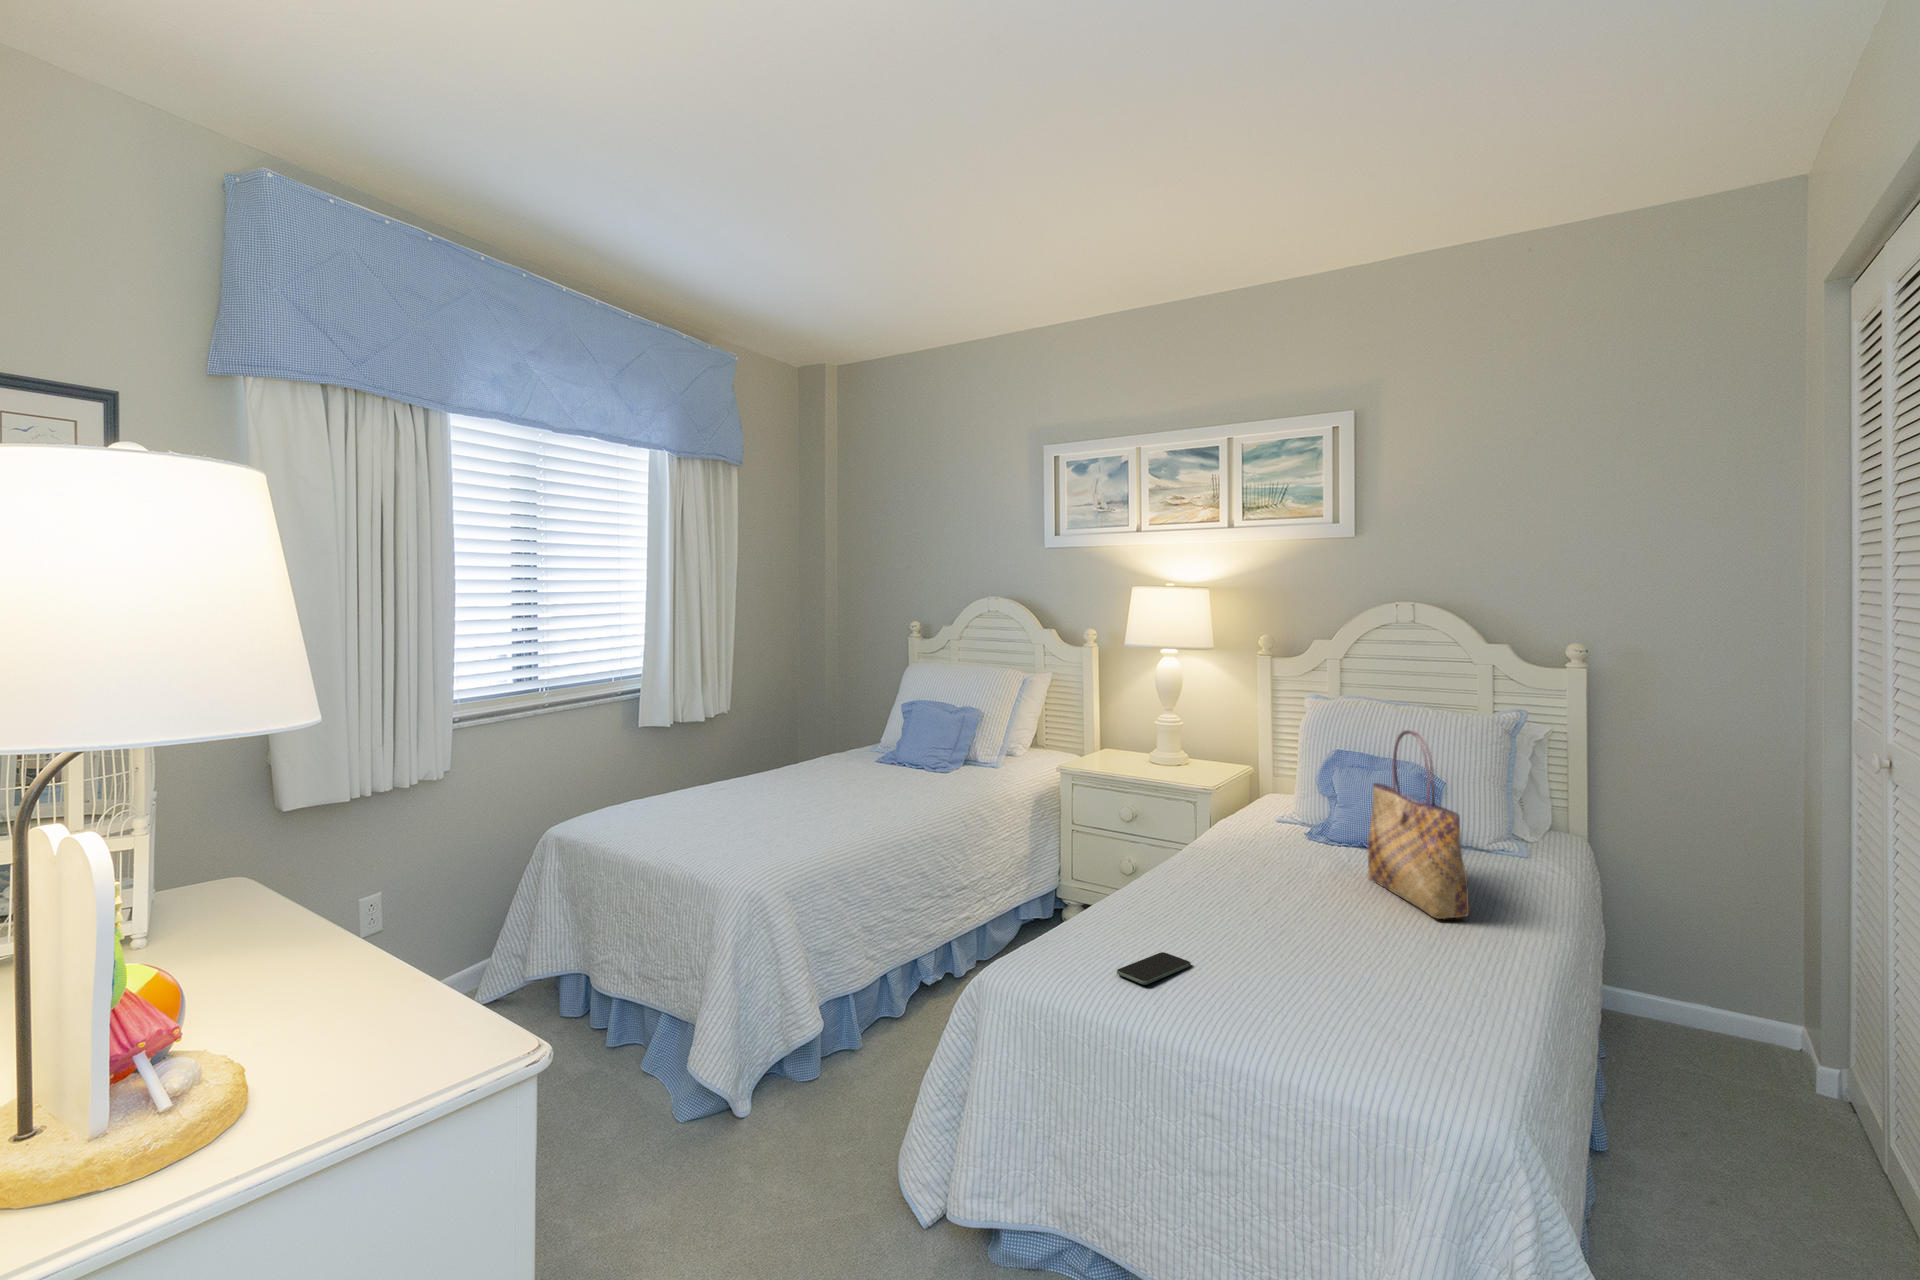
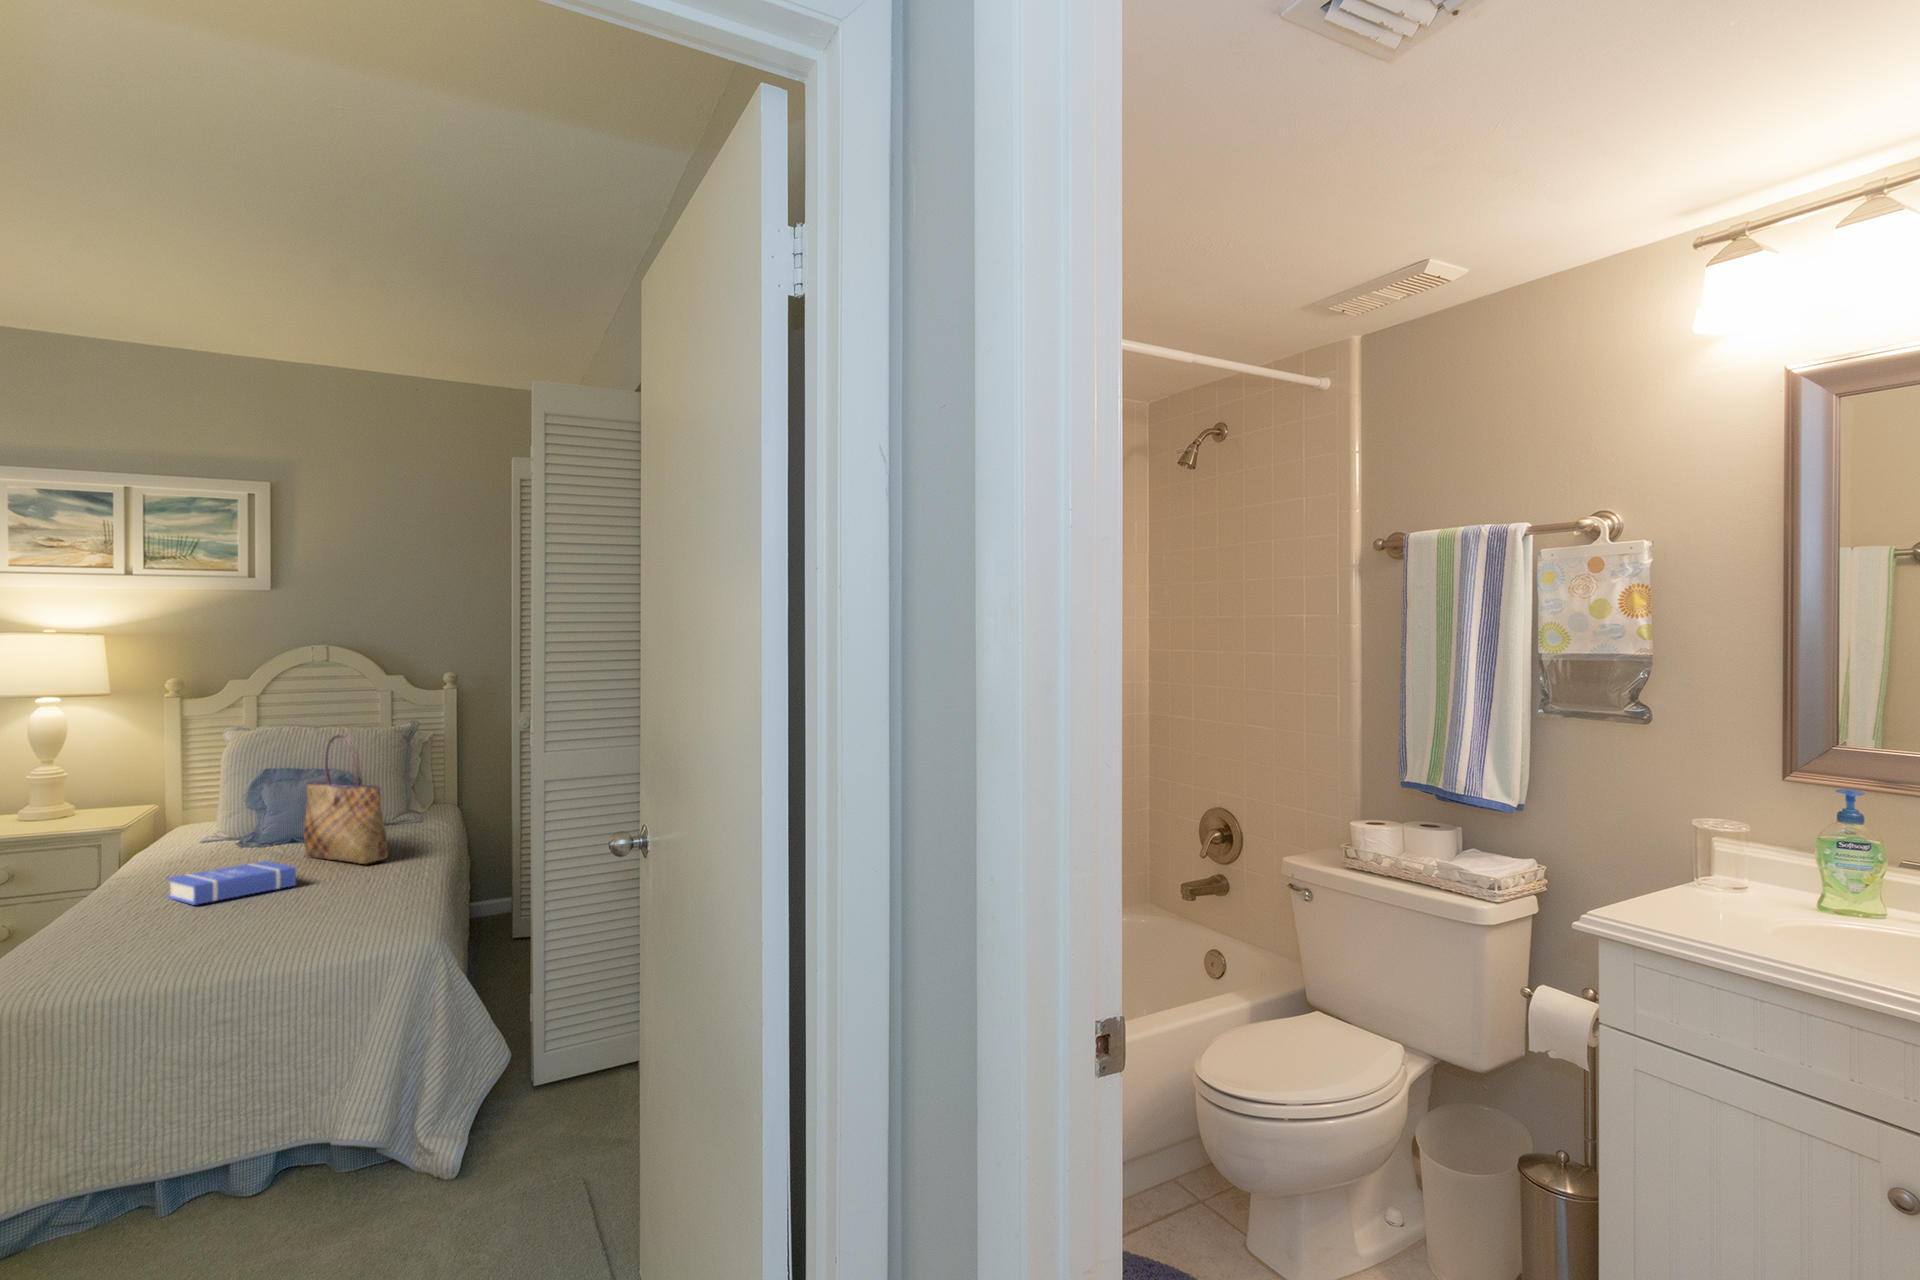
book: none [1214,883,1345,934] -> present [167,861,296,905]
smartphone: present [1117,952,1191,985] -> none [91,926,165,949]

